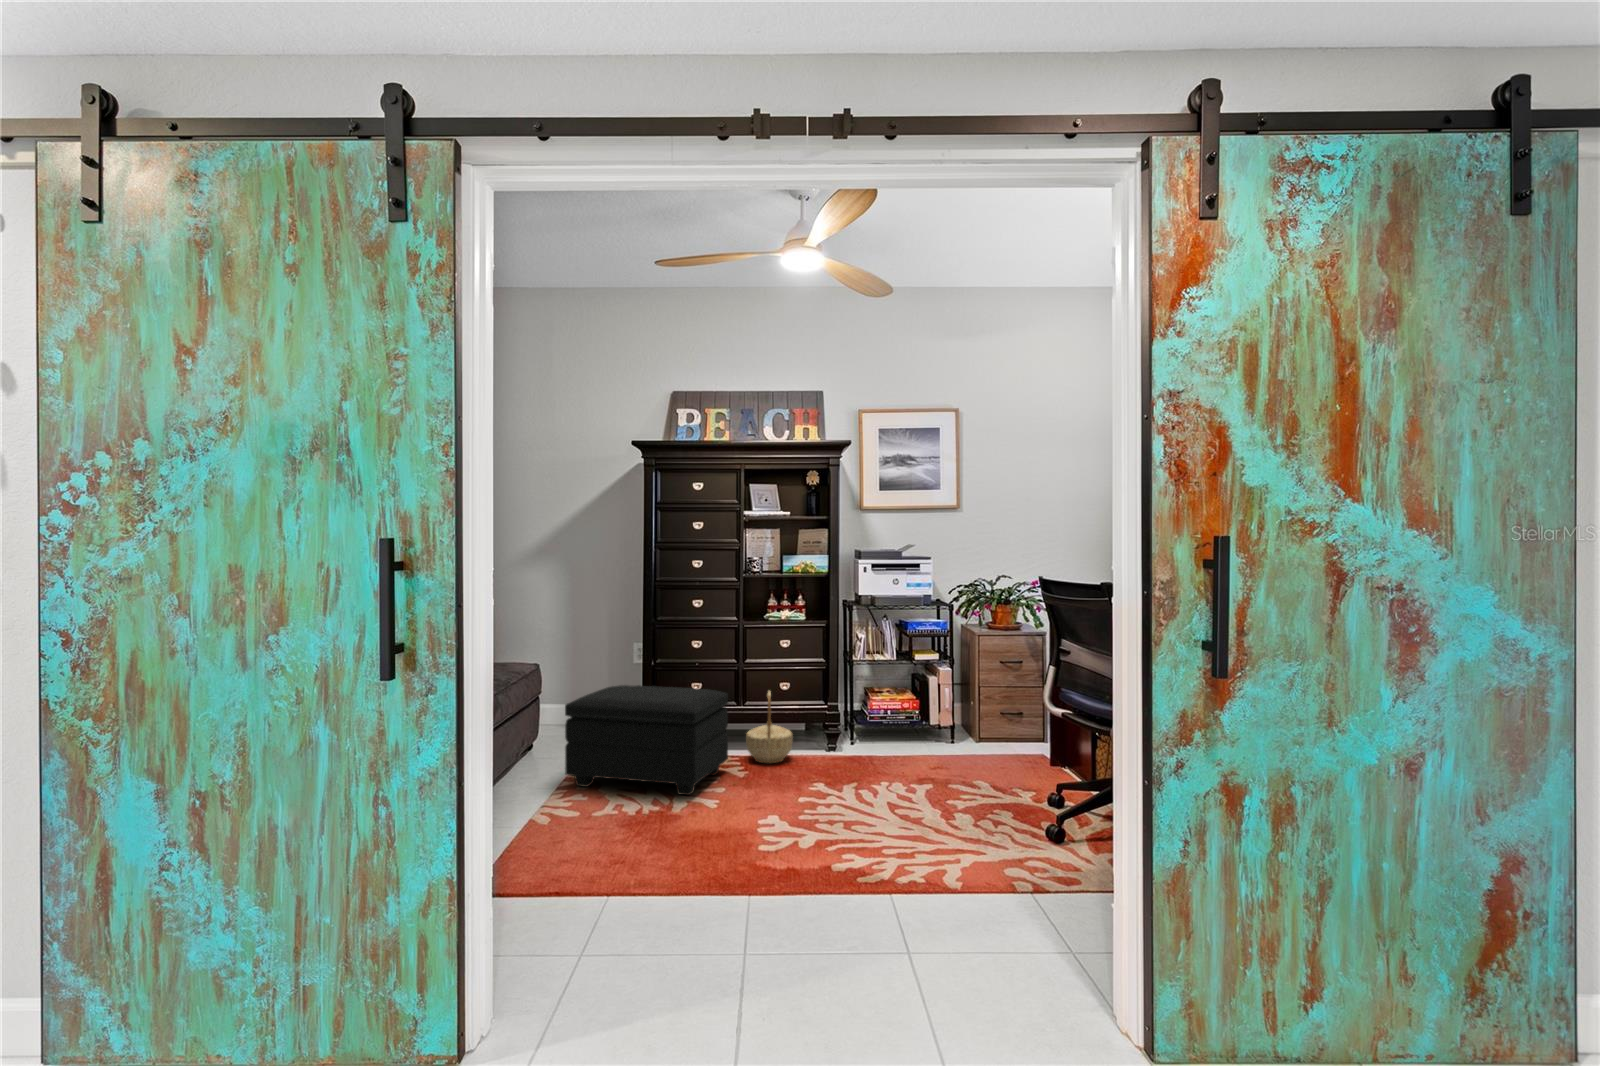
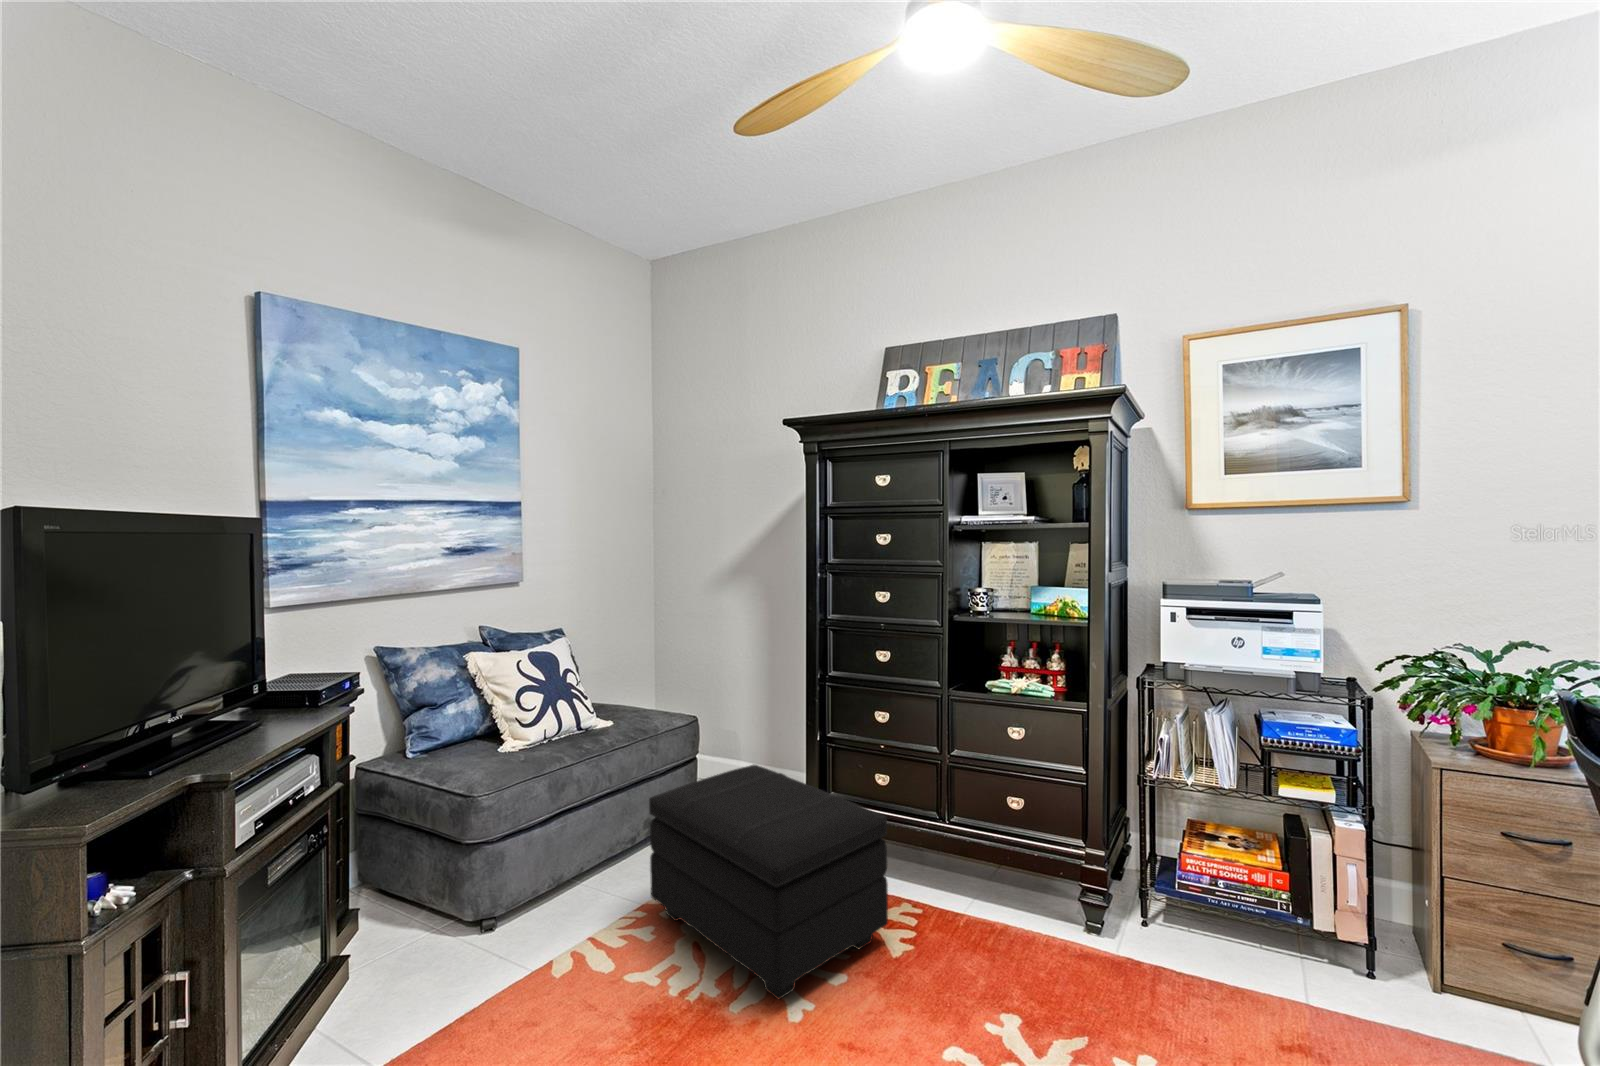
basket: present [746,691,793,763] -> none [934,810,1013,944]

